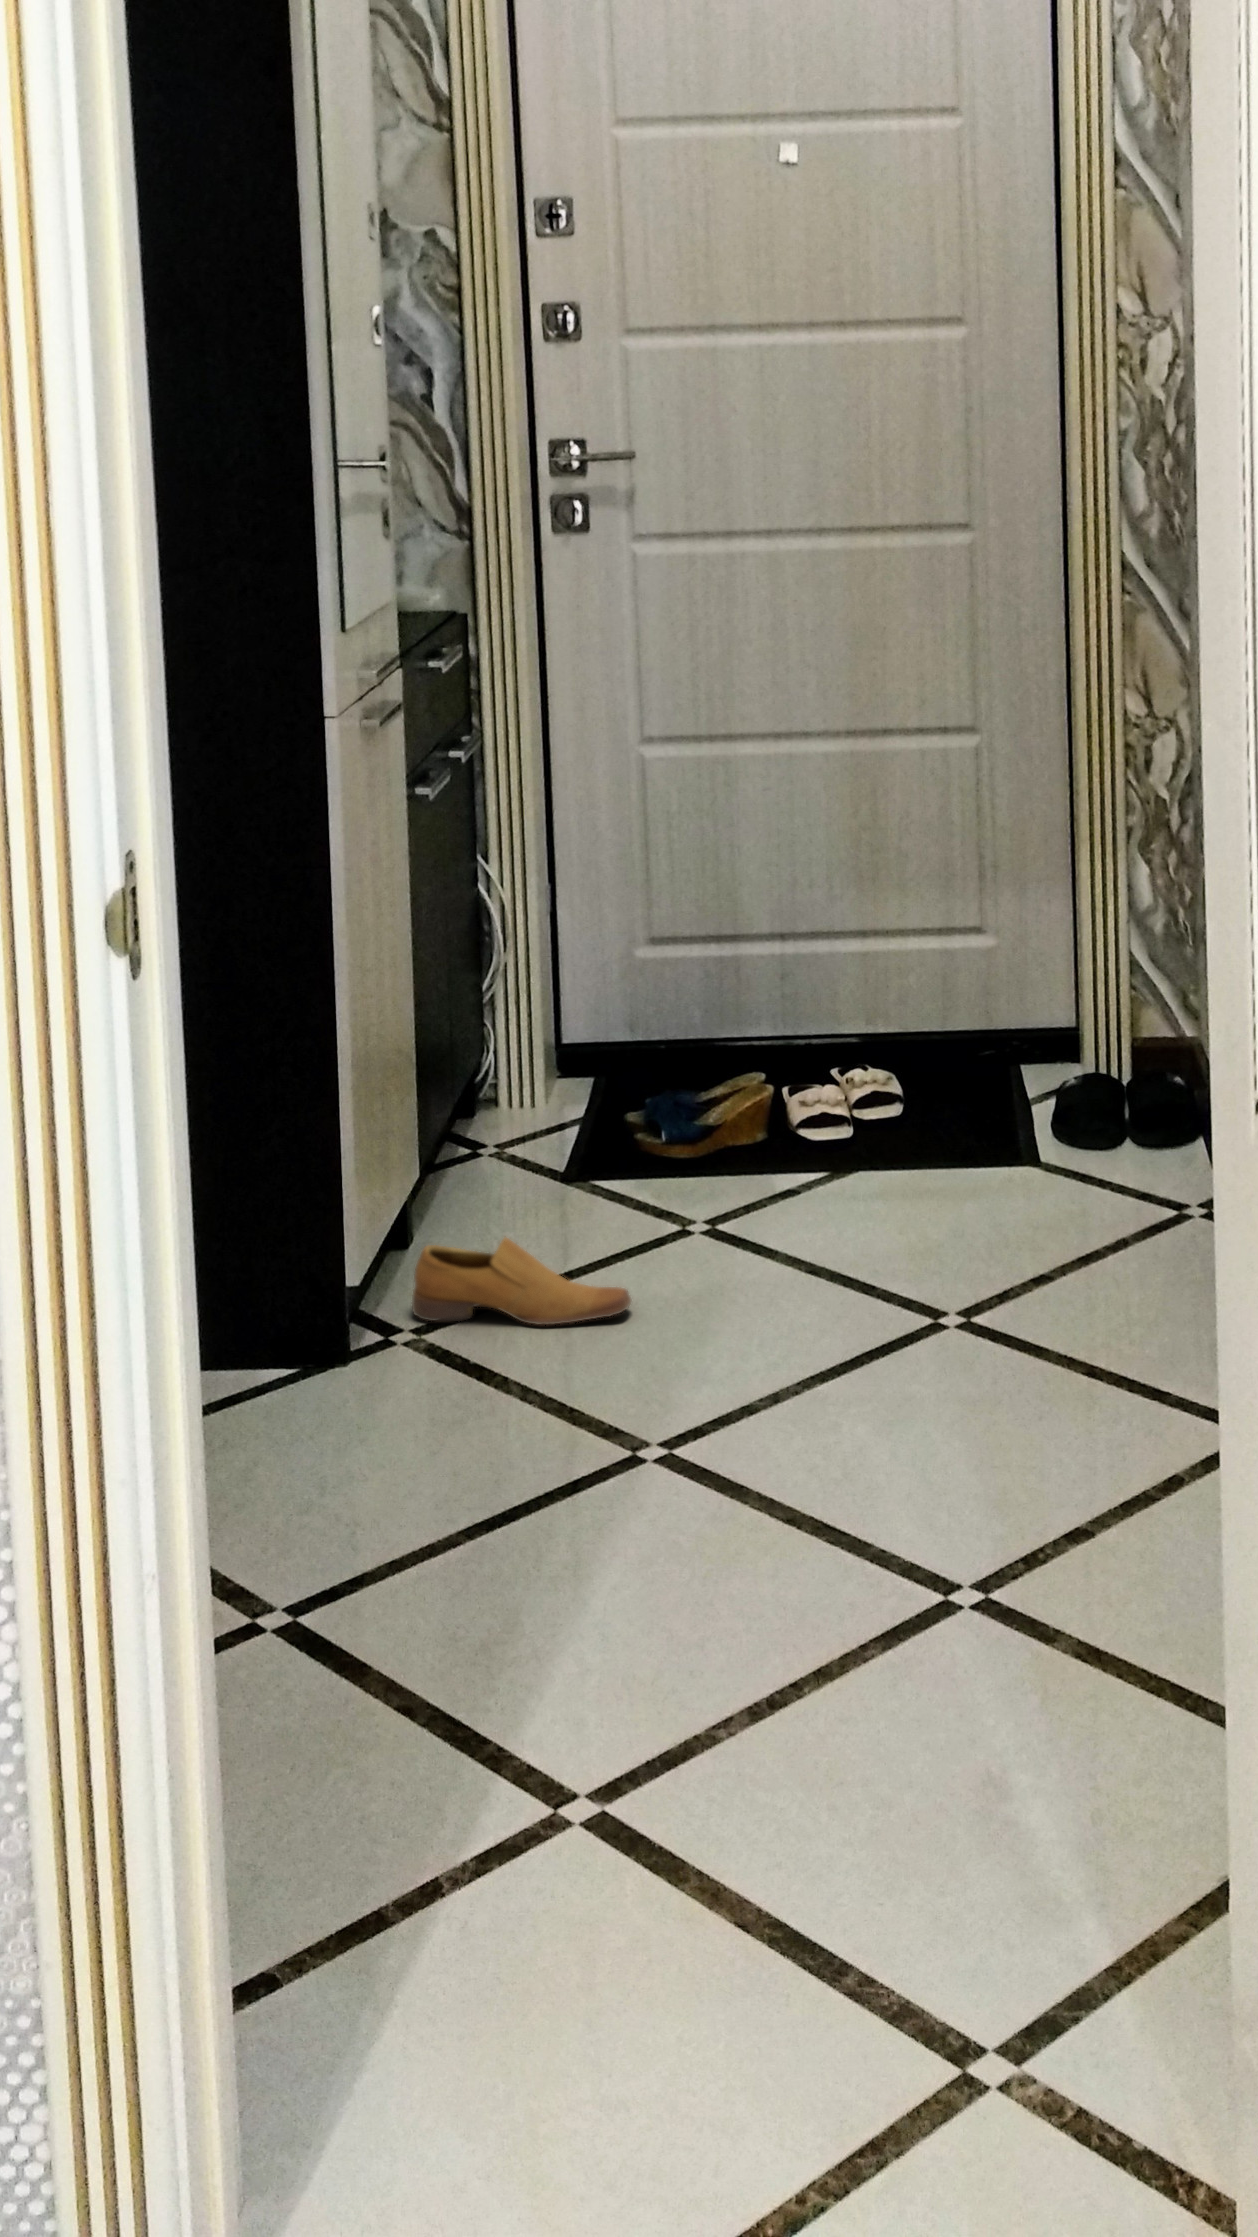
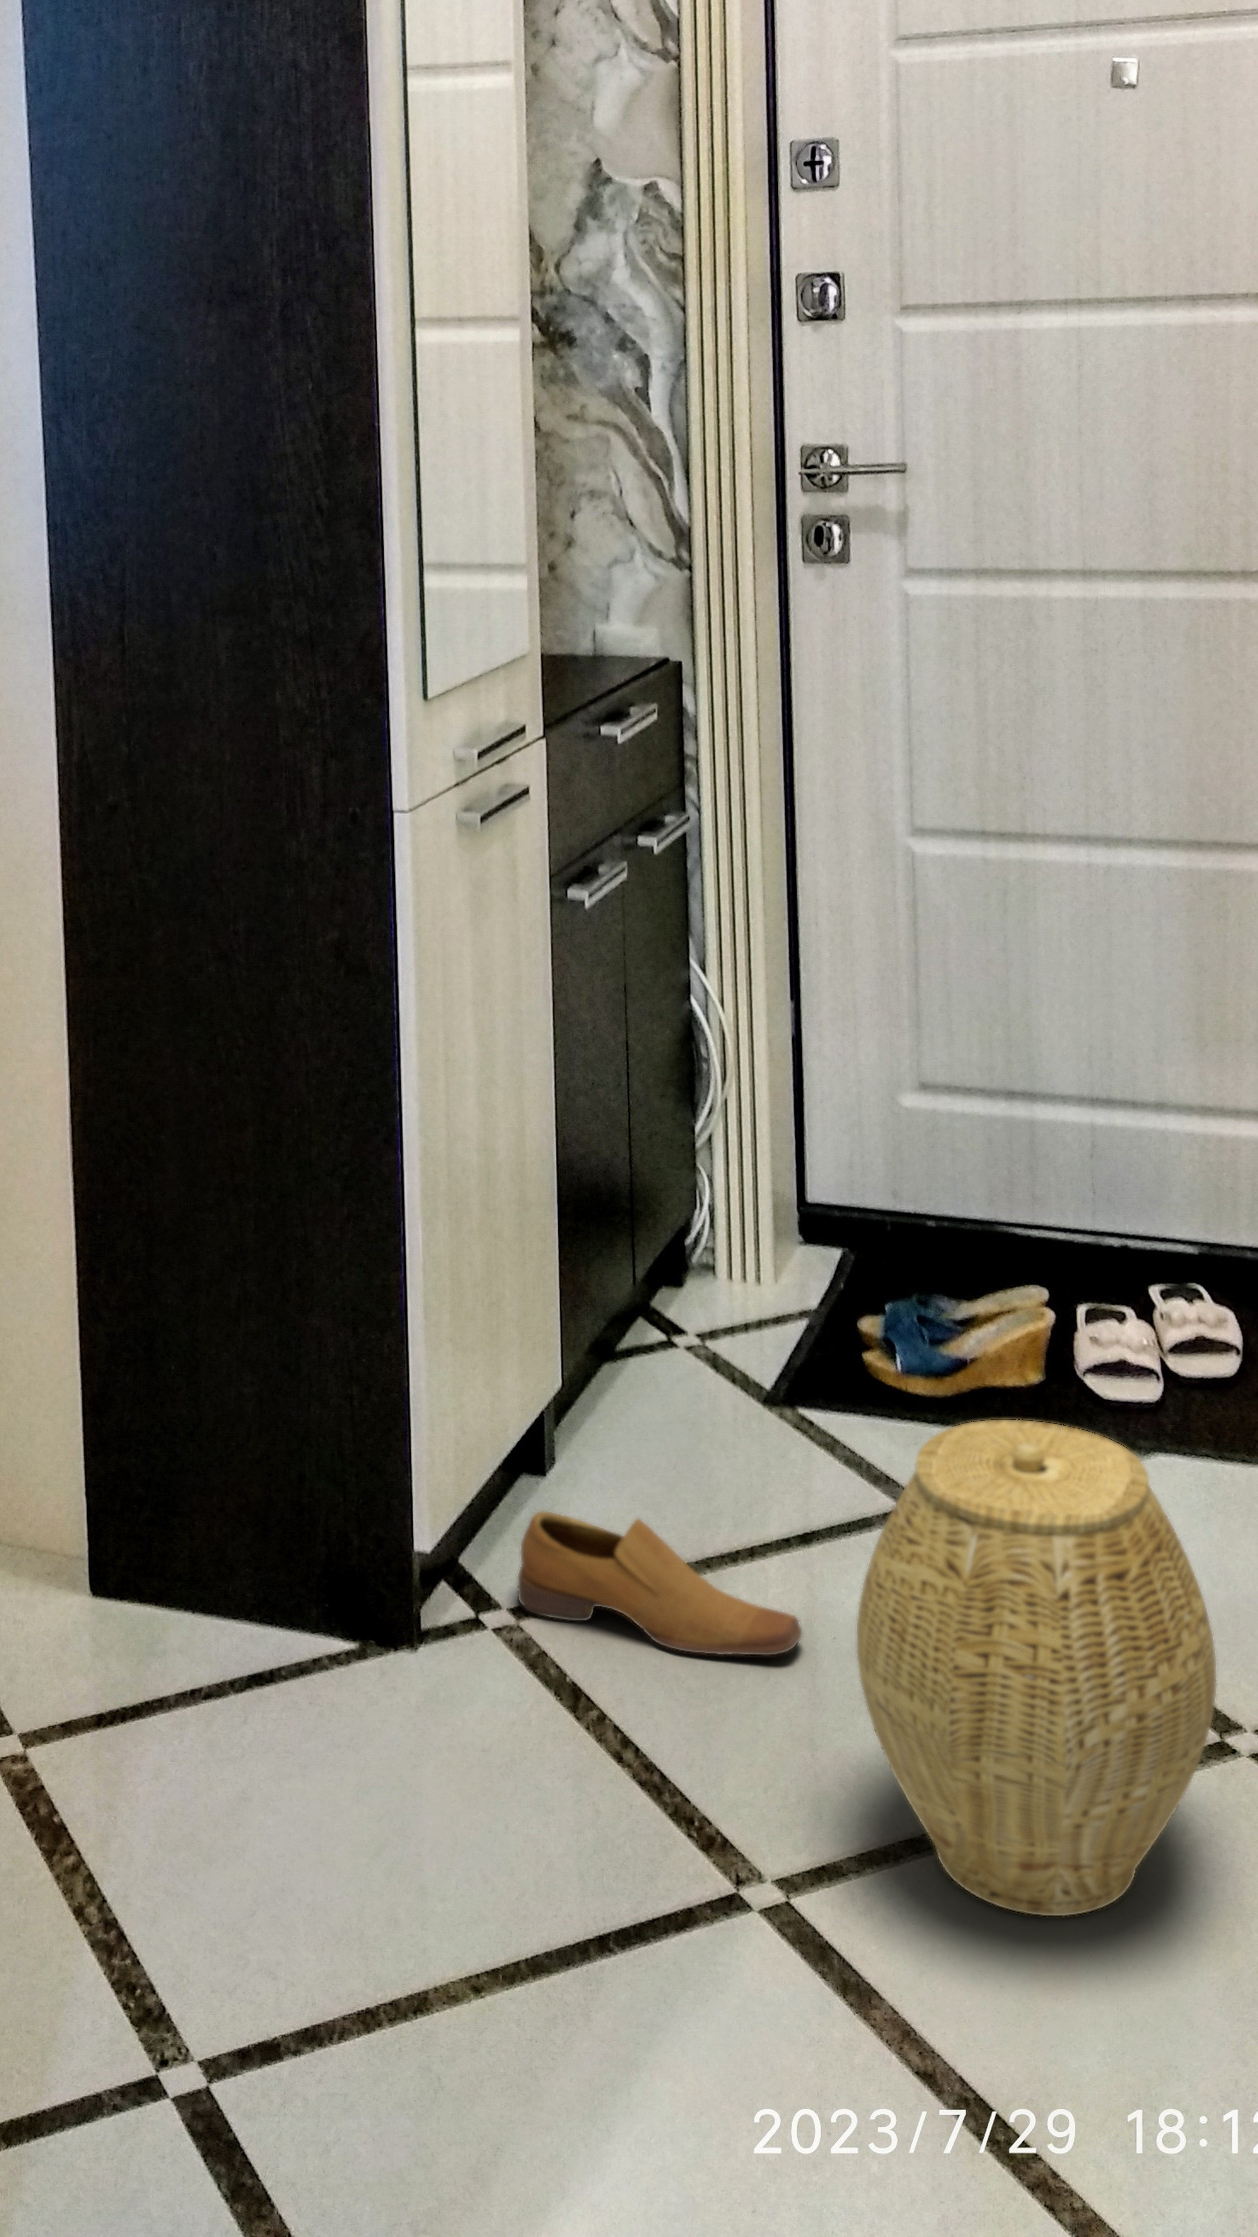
woven basket: none [693,1100,931,1421] -> present [857,1420,1216,1916]

